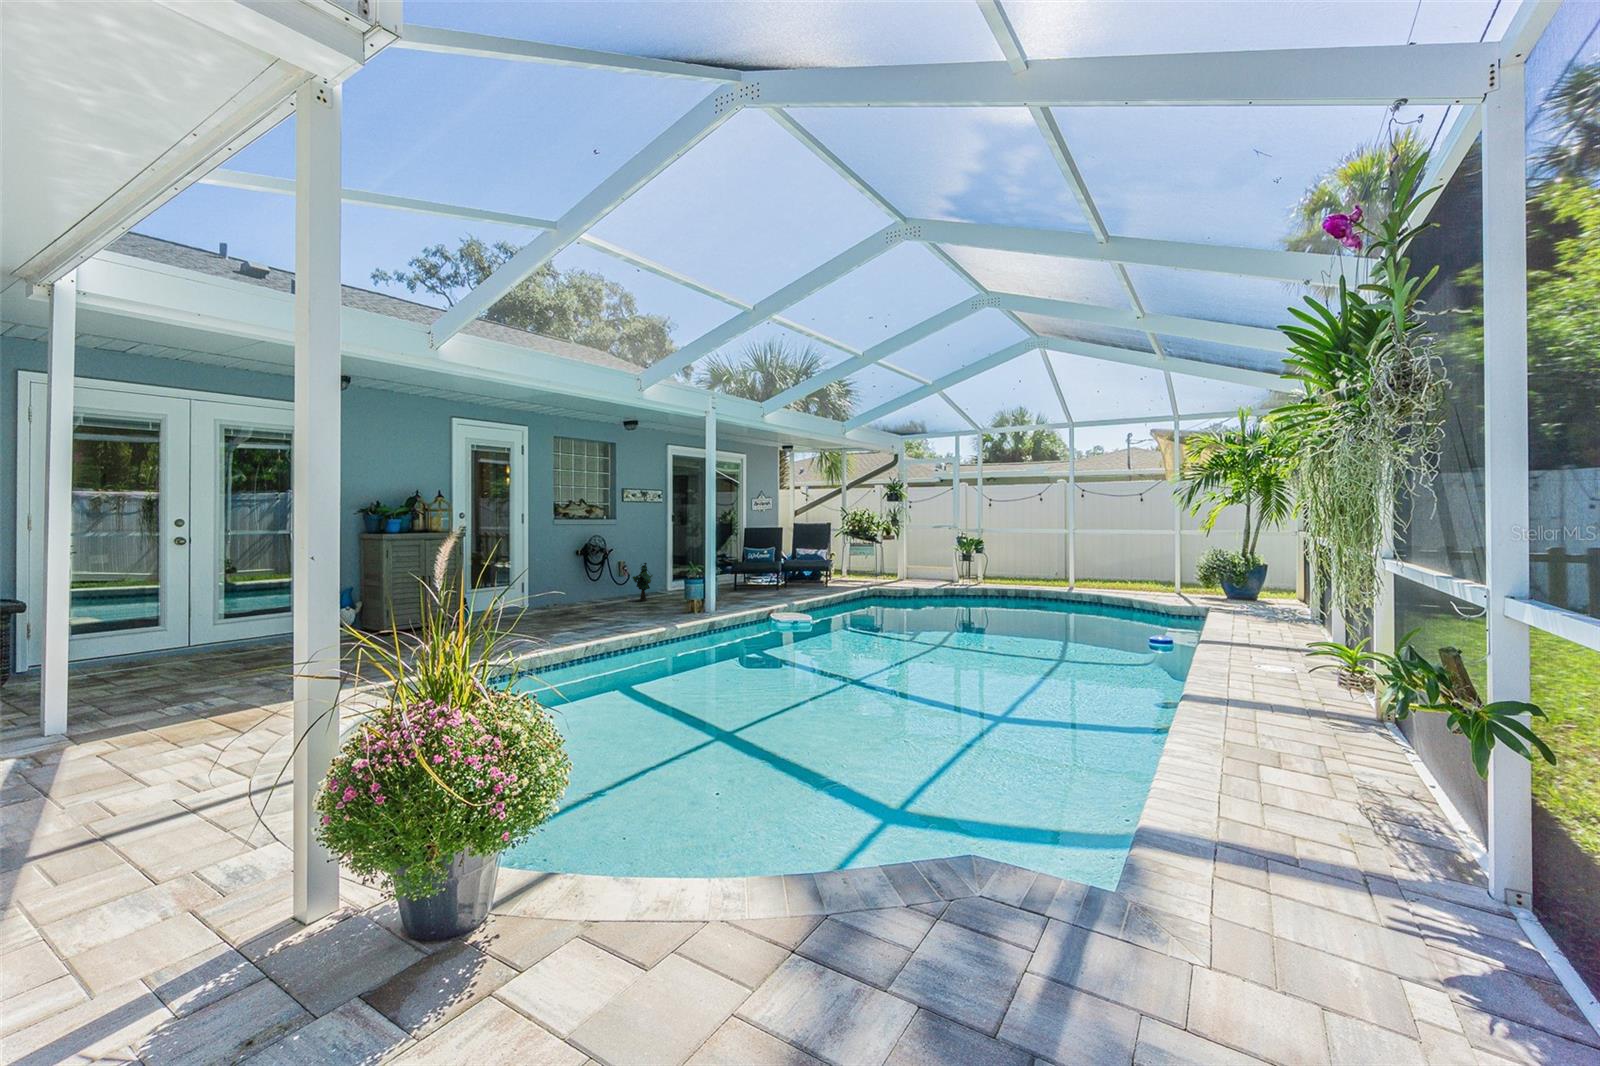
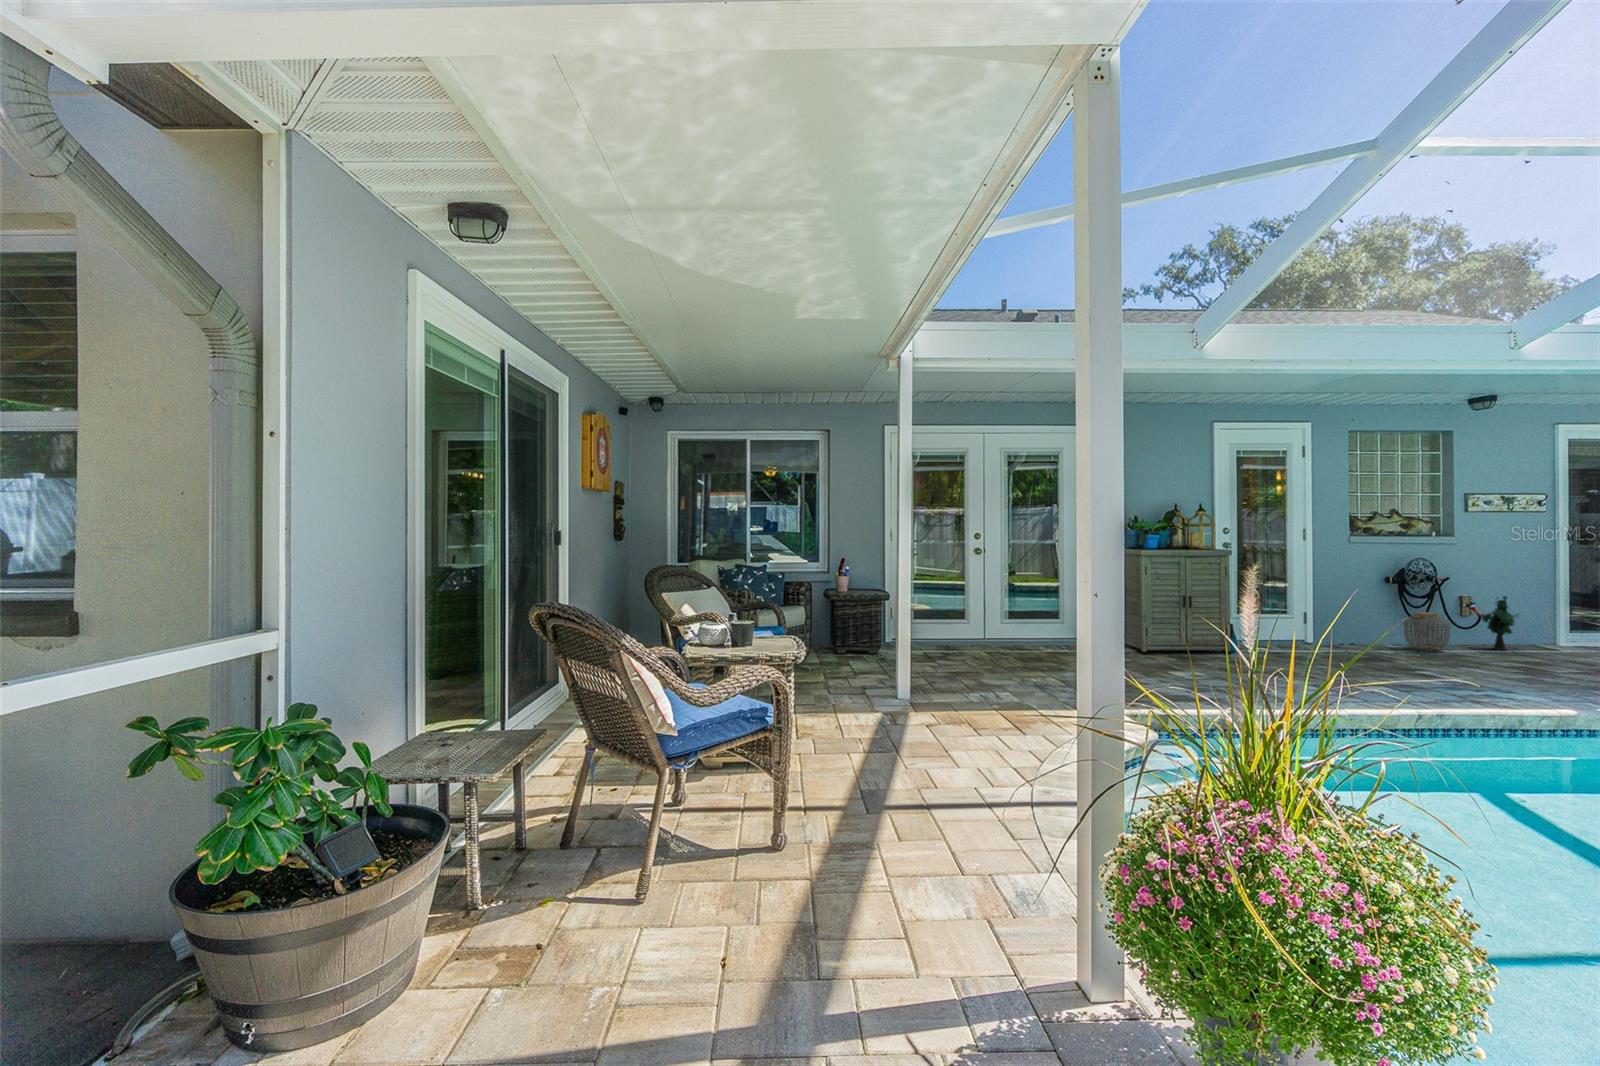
woven basket: none [590,578,618,607] -> present [1404,612,1450,651]

